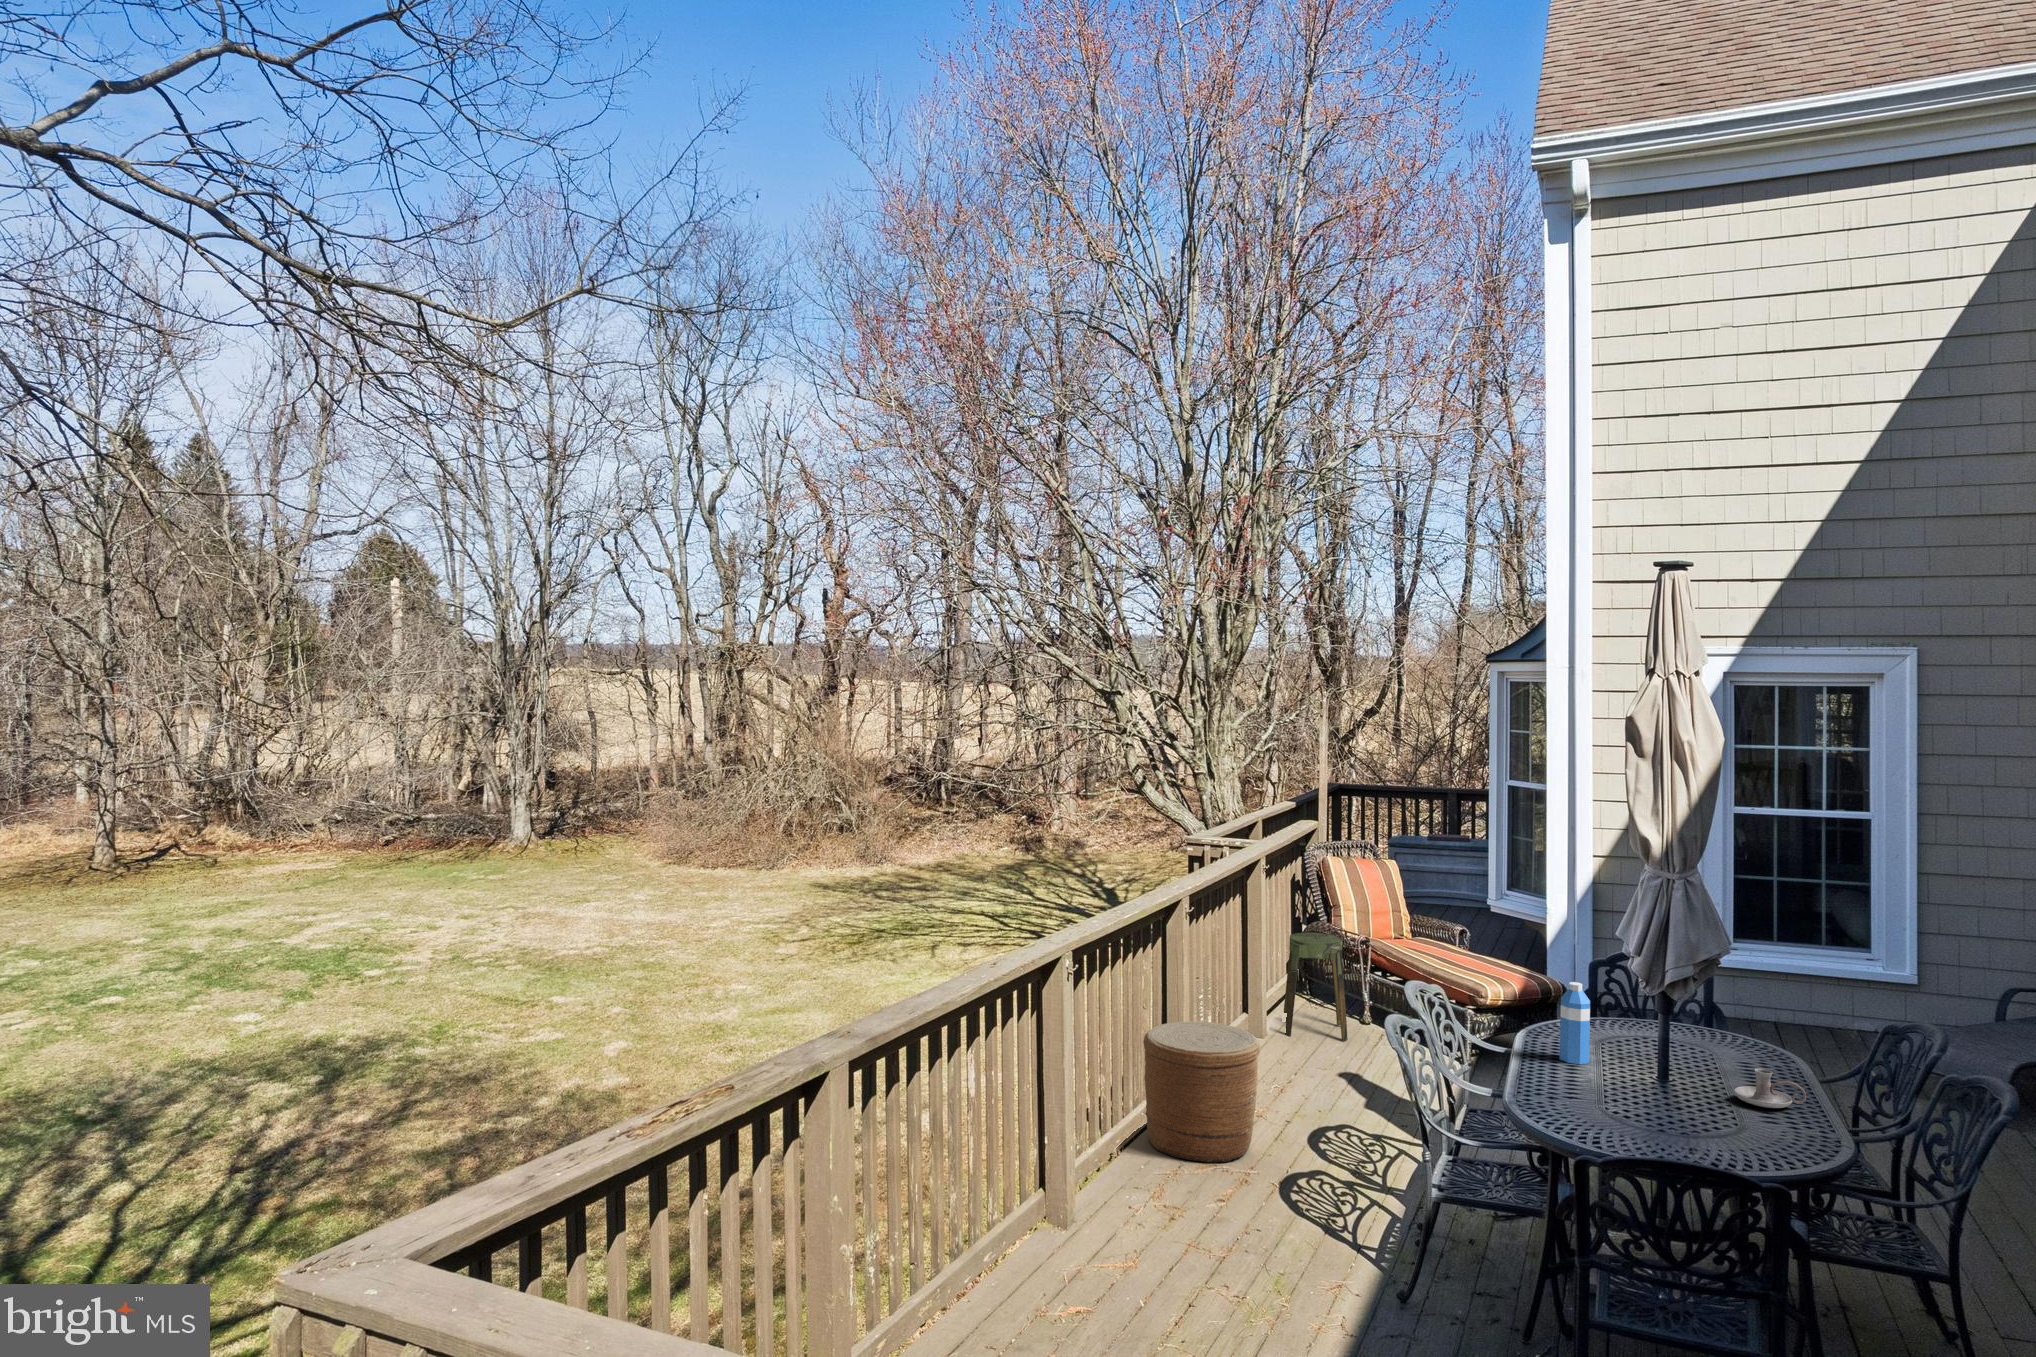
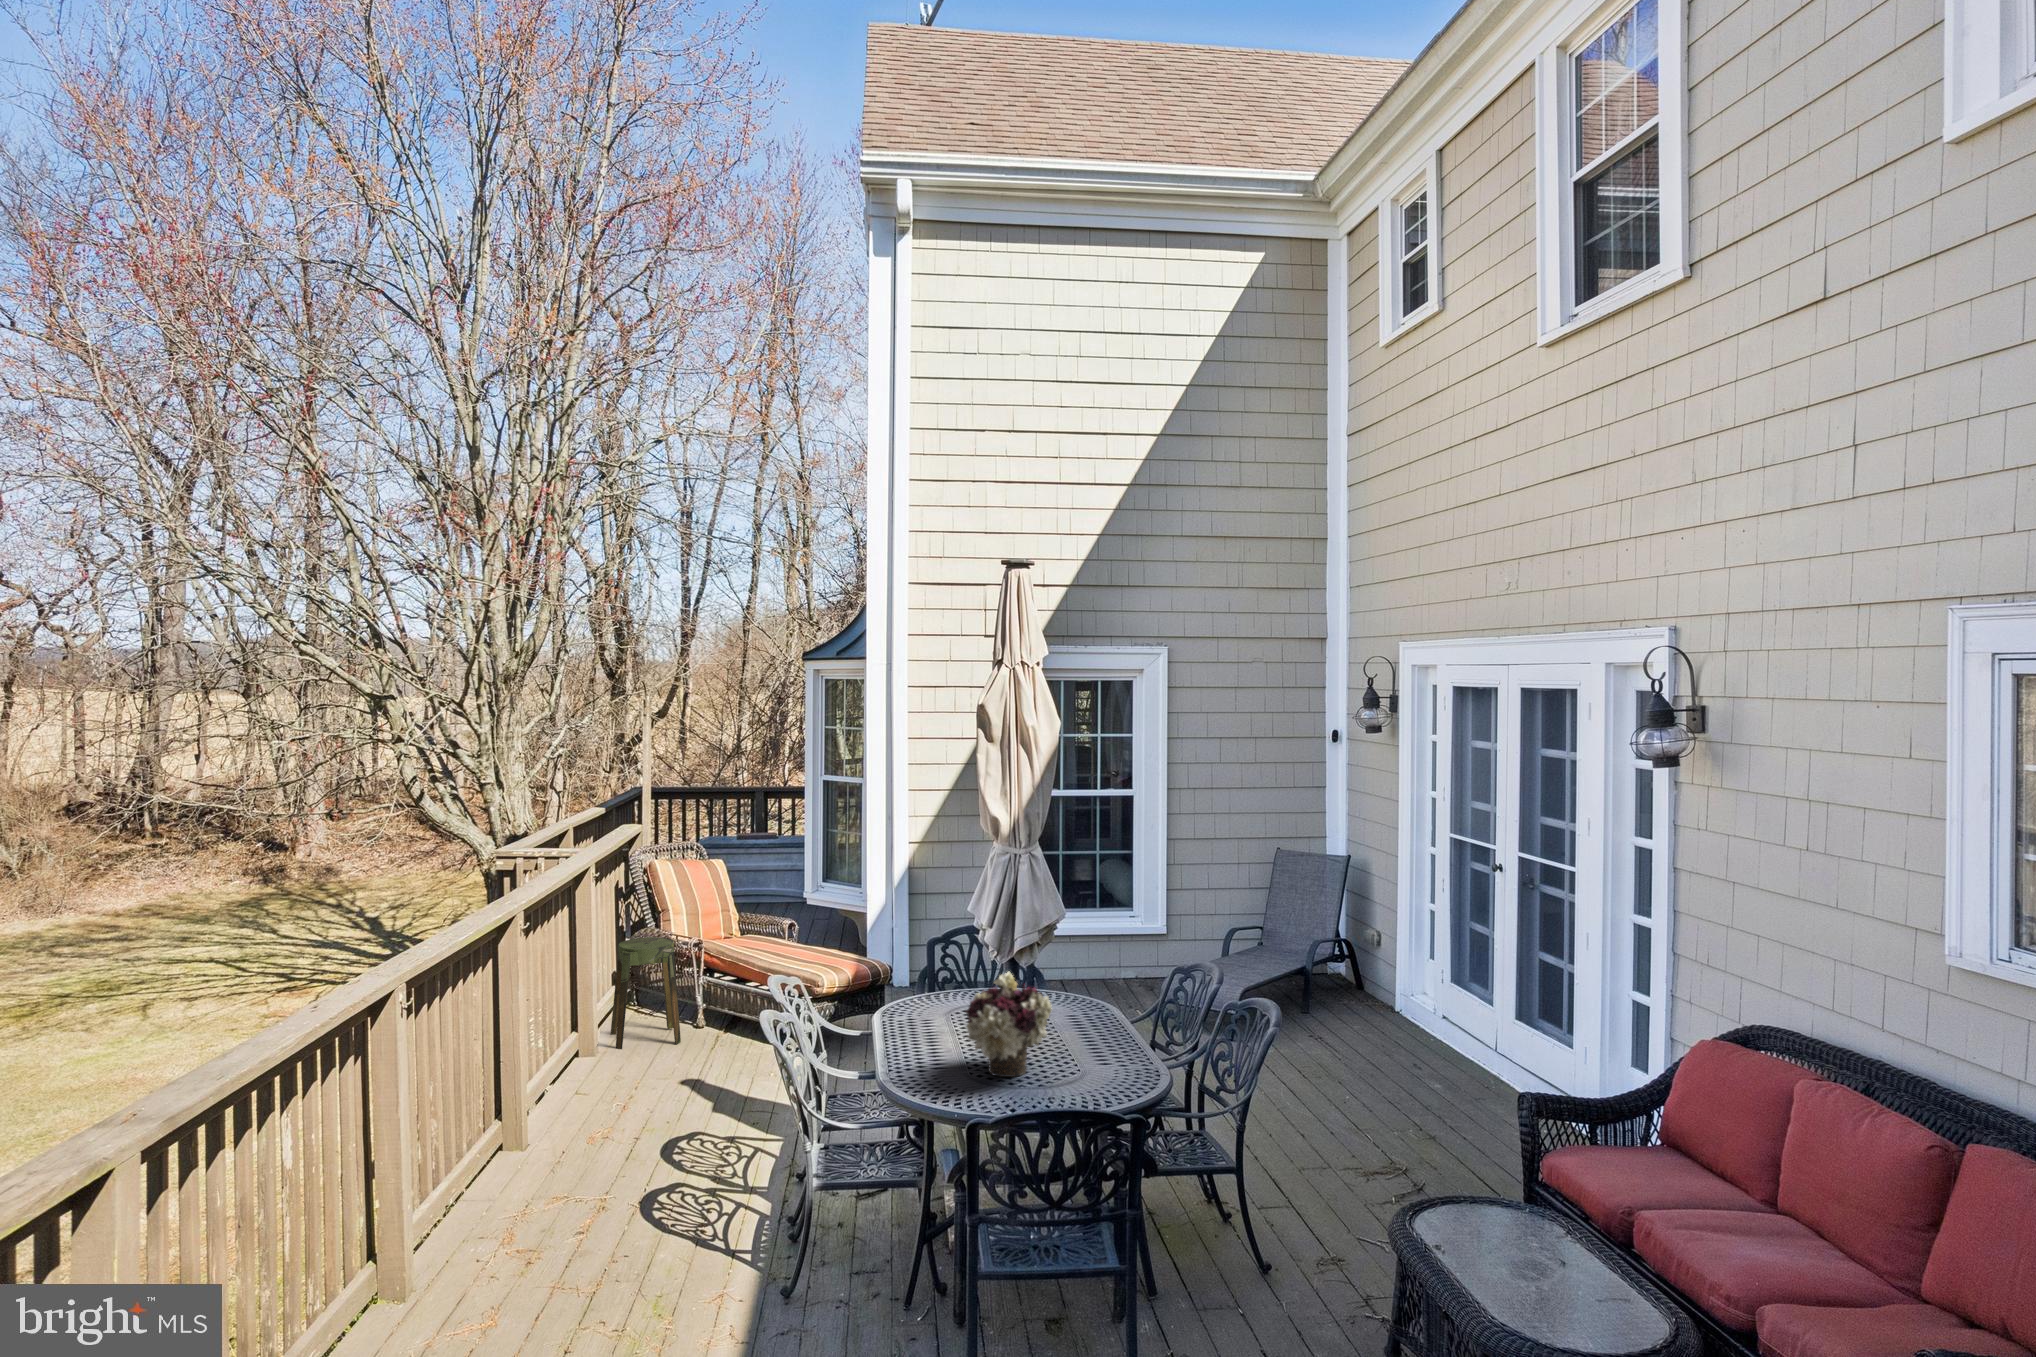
water bottle: present [1560,982,1590,1064] -> none [913,954,938,1030]
flower arrangement: none [1602,1011,1716,1130] -> present [965,972,1052,1077]
woven basket: present [1143,1021,1260,1163] -> none [475,1052,612,1210]
candle holder: present [1734,1069,1806,1108] -> none [1057,1007,1109,1040]

